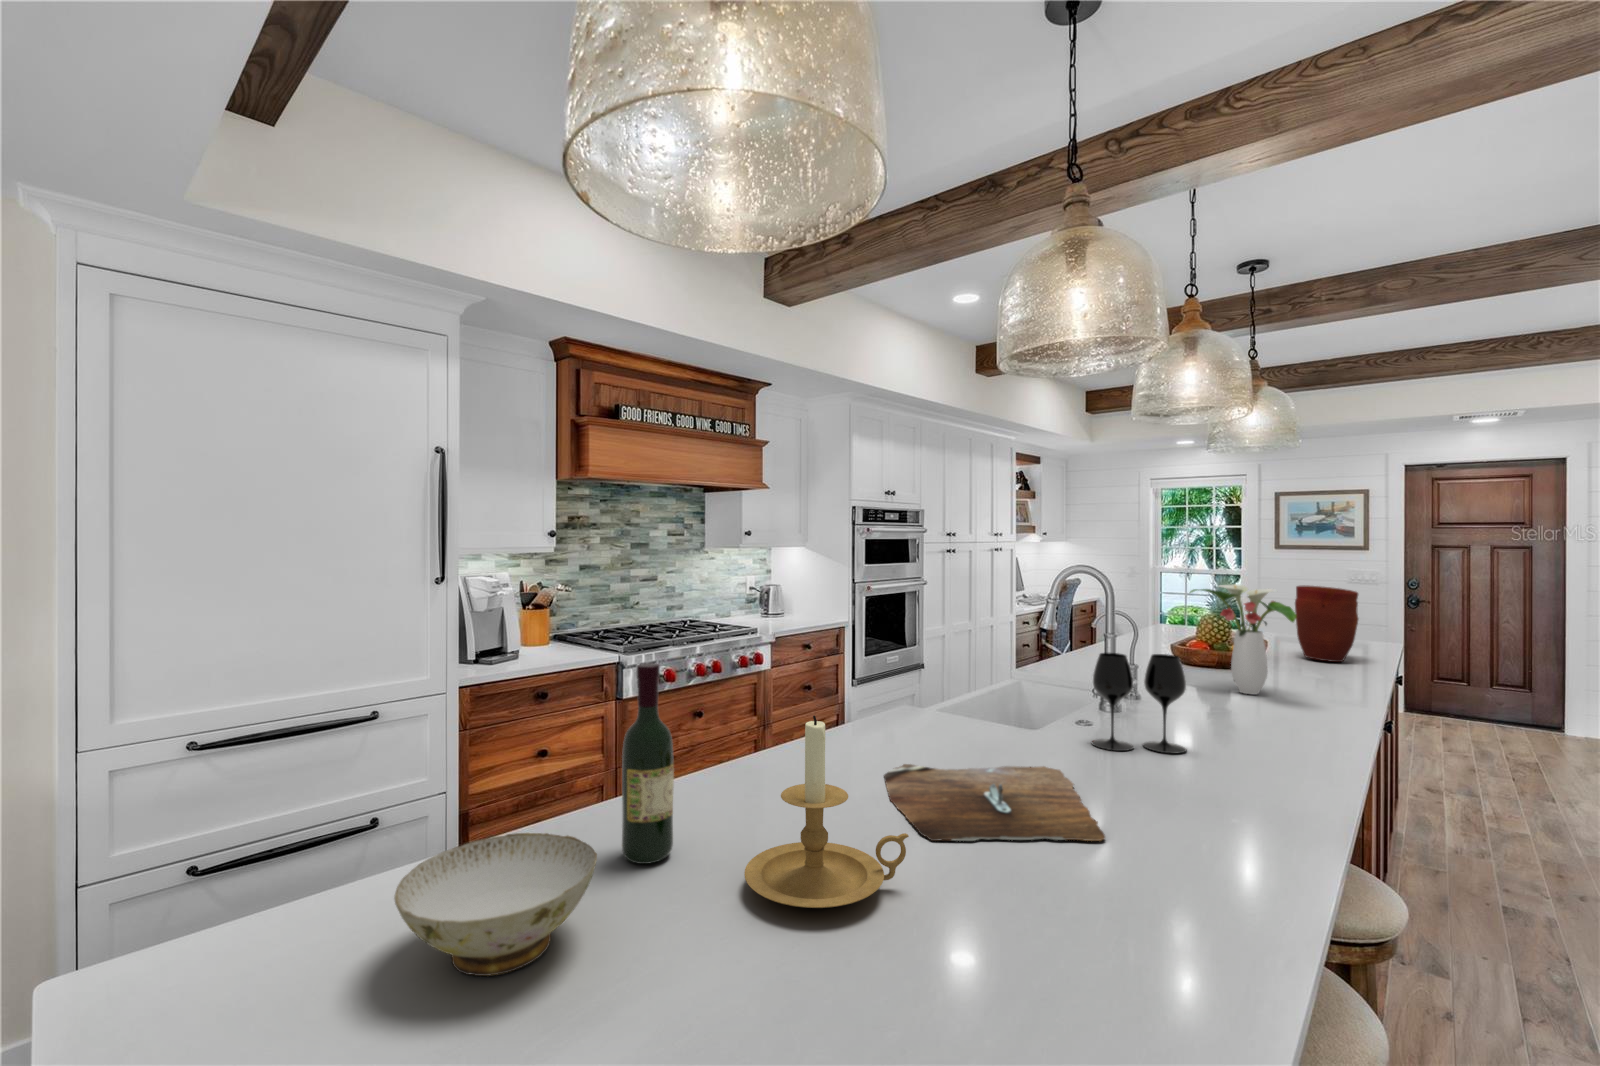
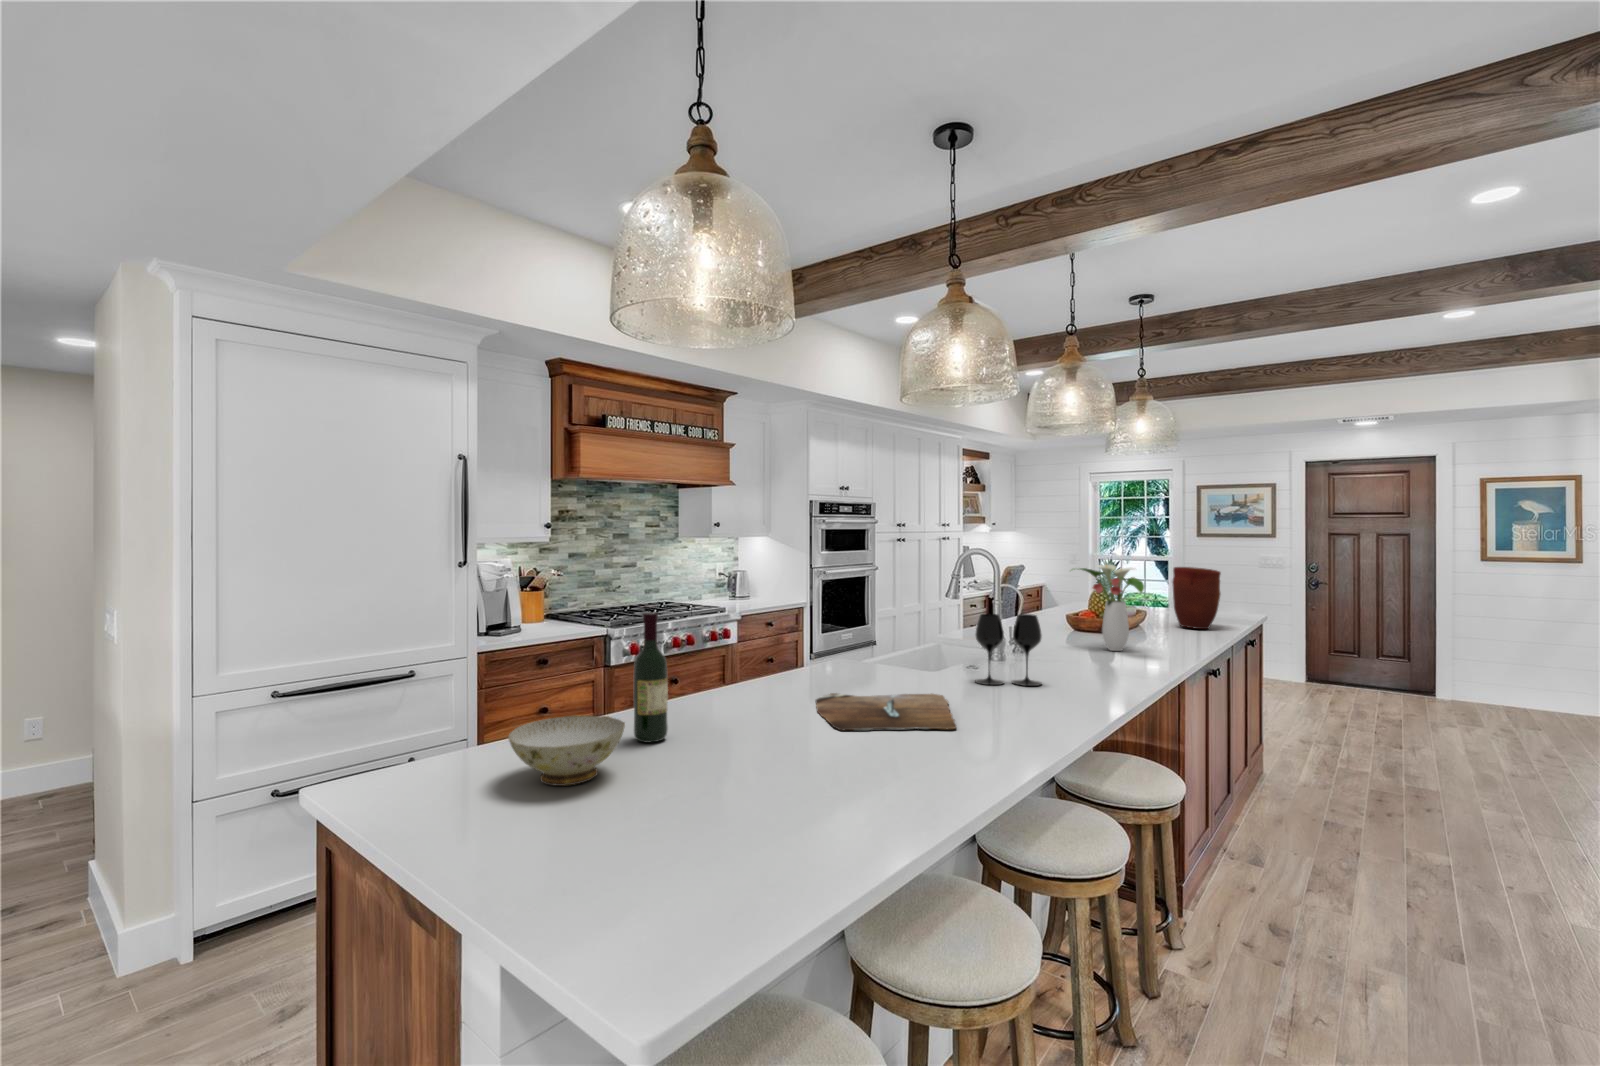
candle holder: present [744,716,909,908] -> none [715,642,820,758]

